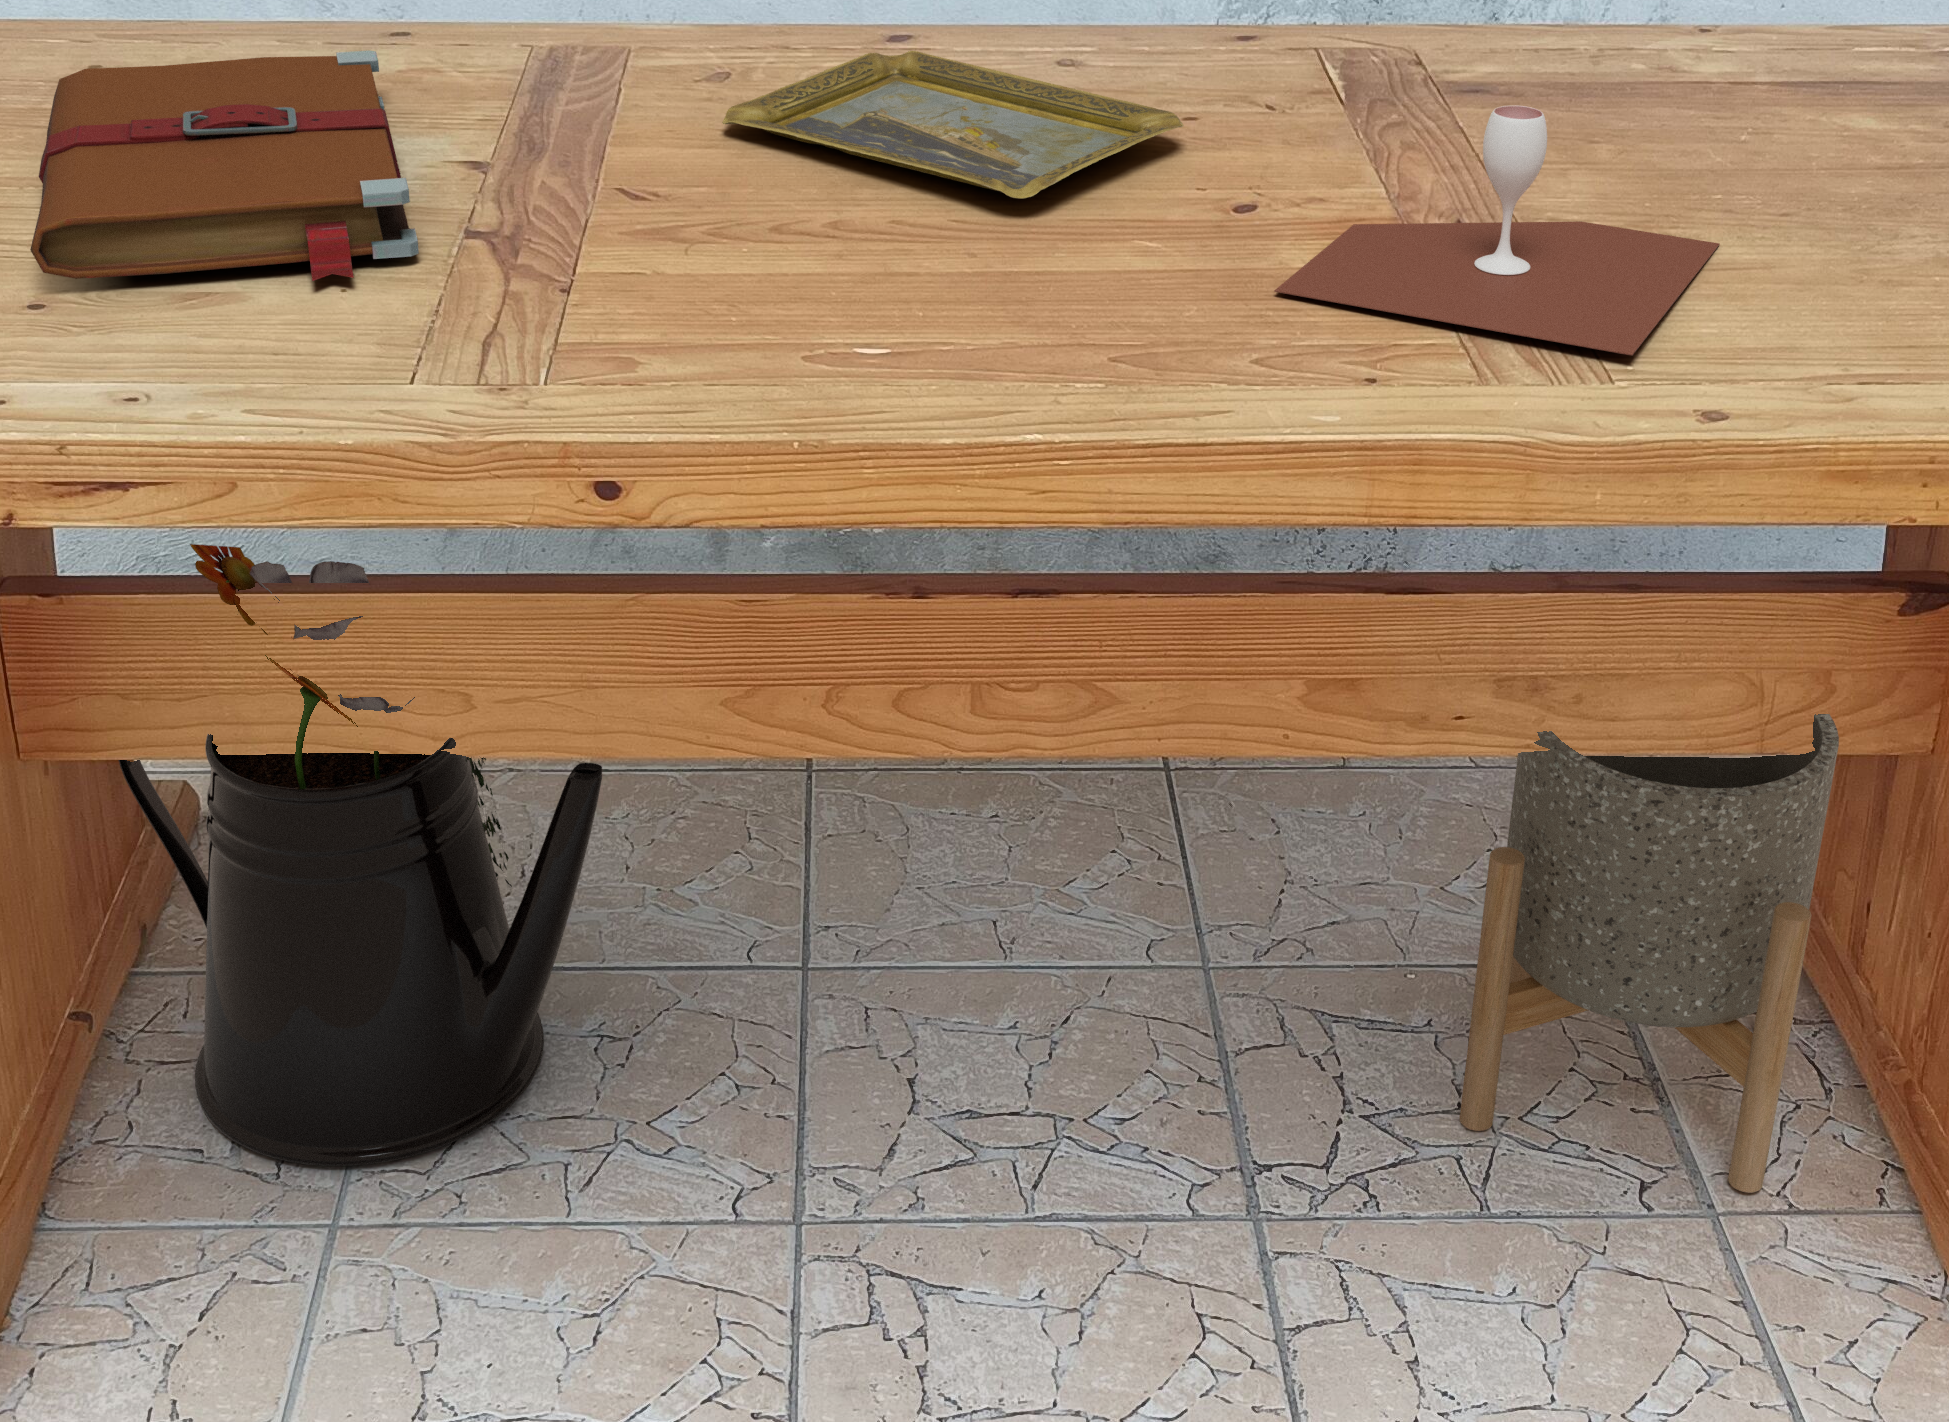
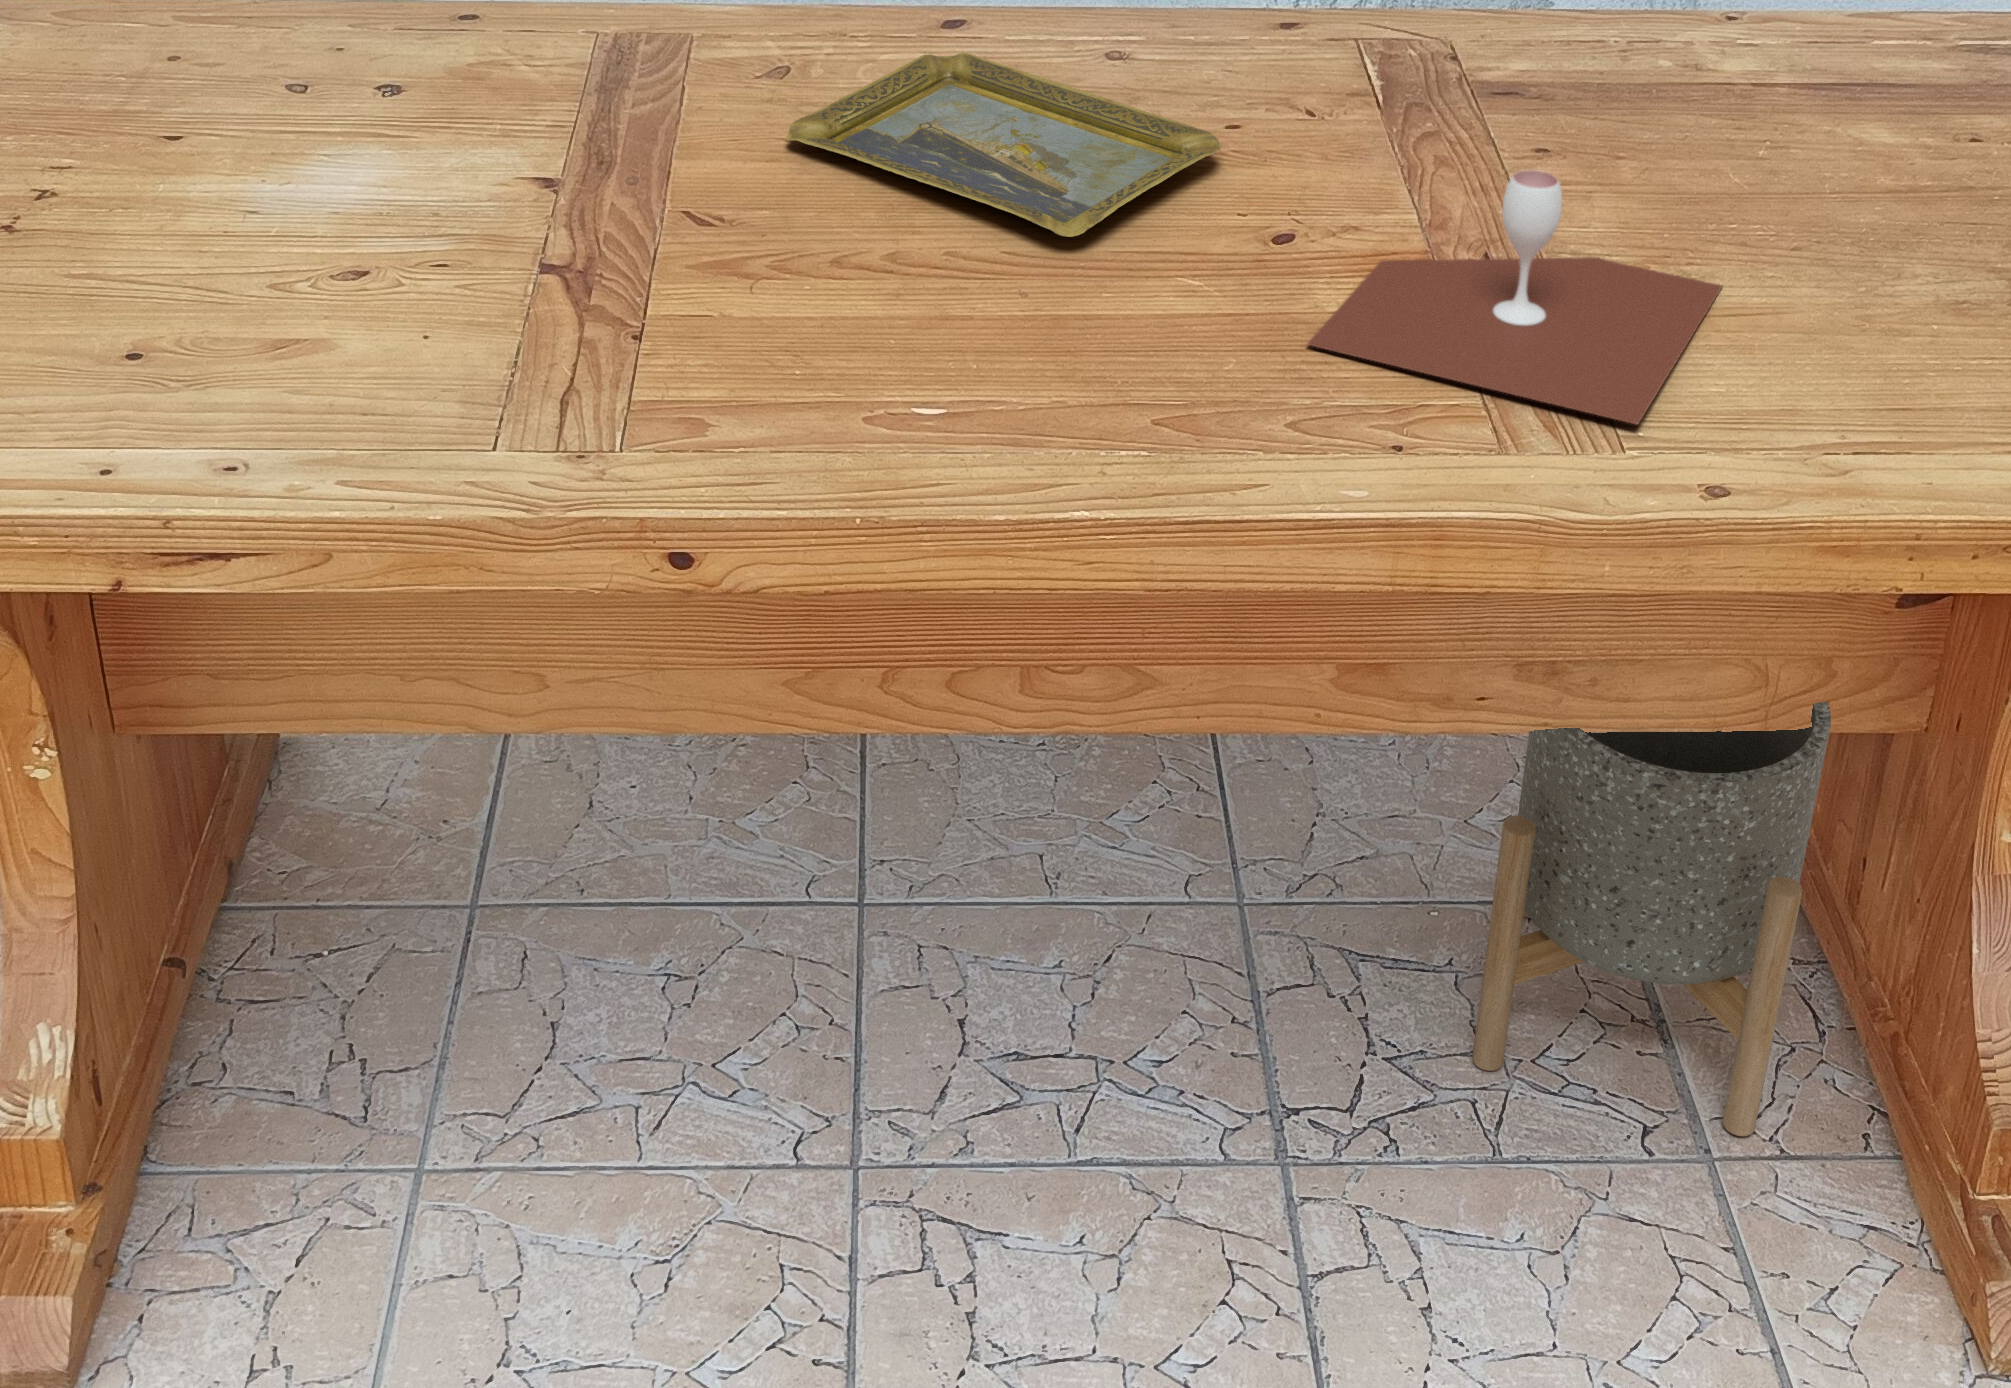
book: present [30,50,419,281] -> none [147,60,507,334]
watering can: present [118,544,602,1166] -> none [208,477,671,1106]

